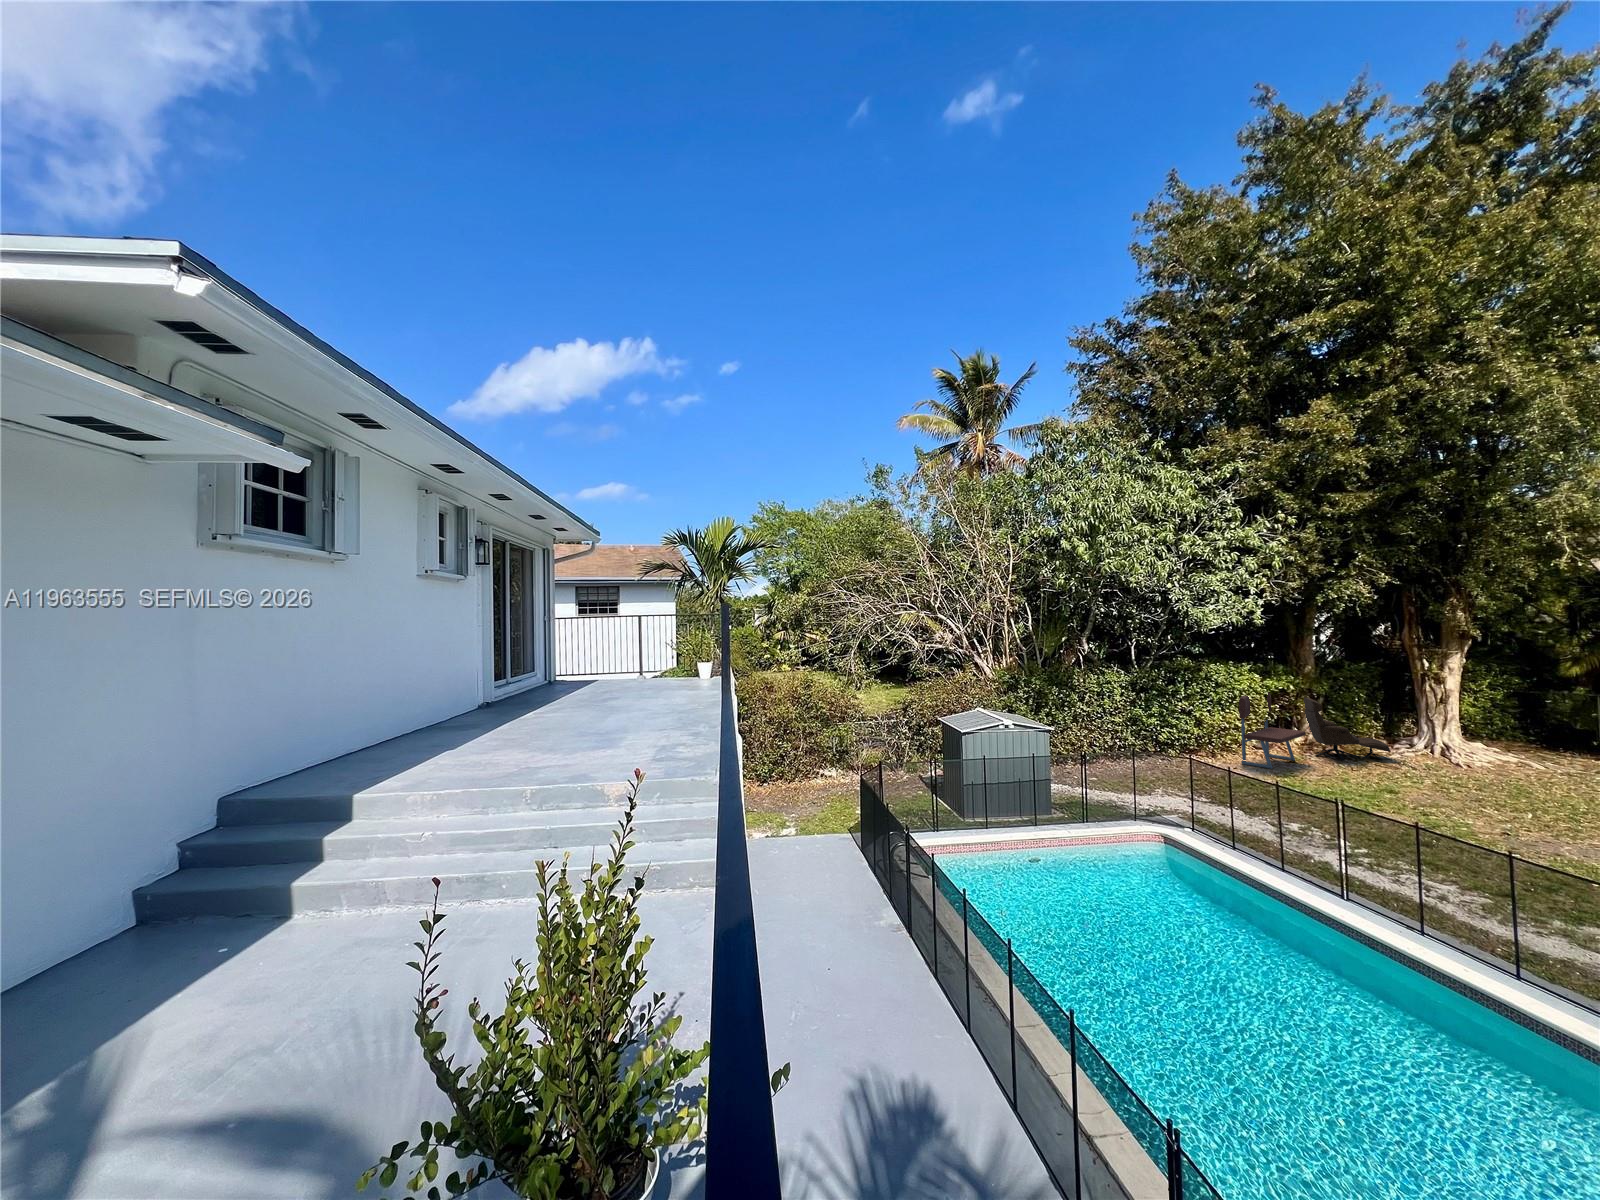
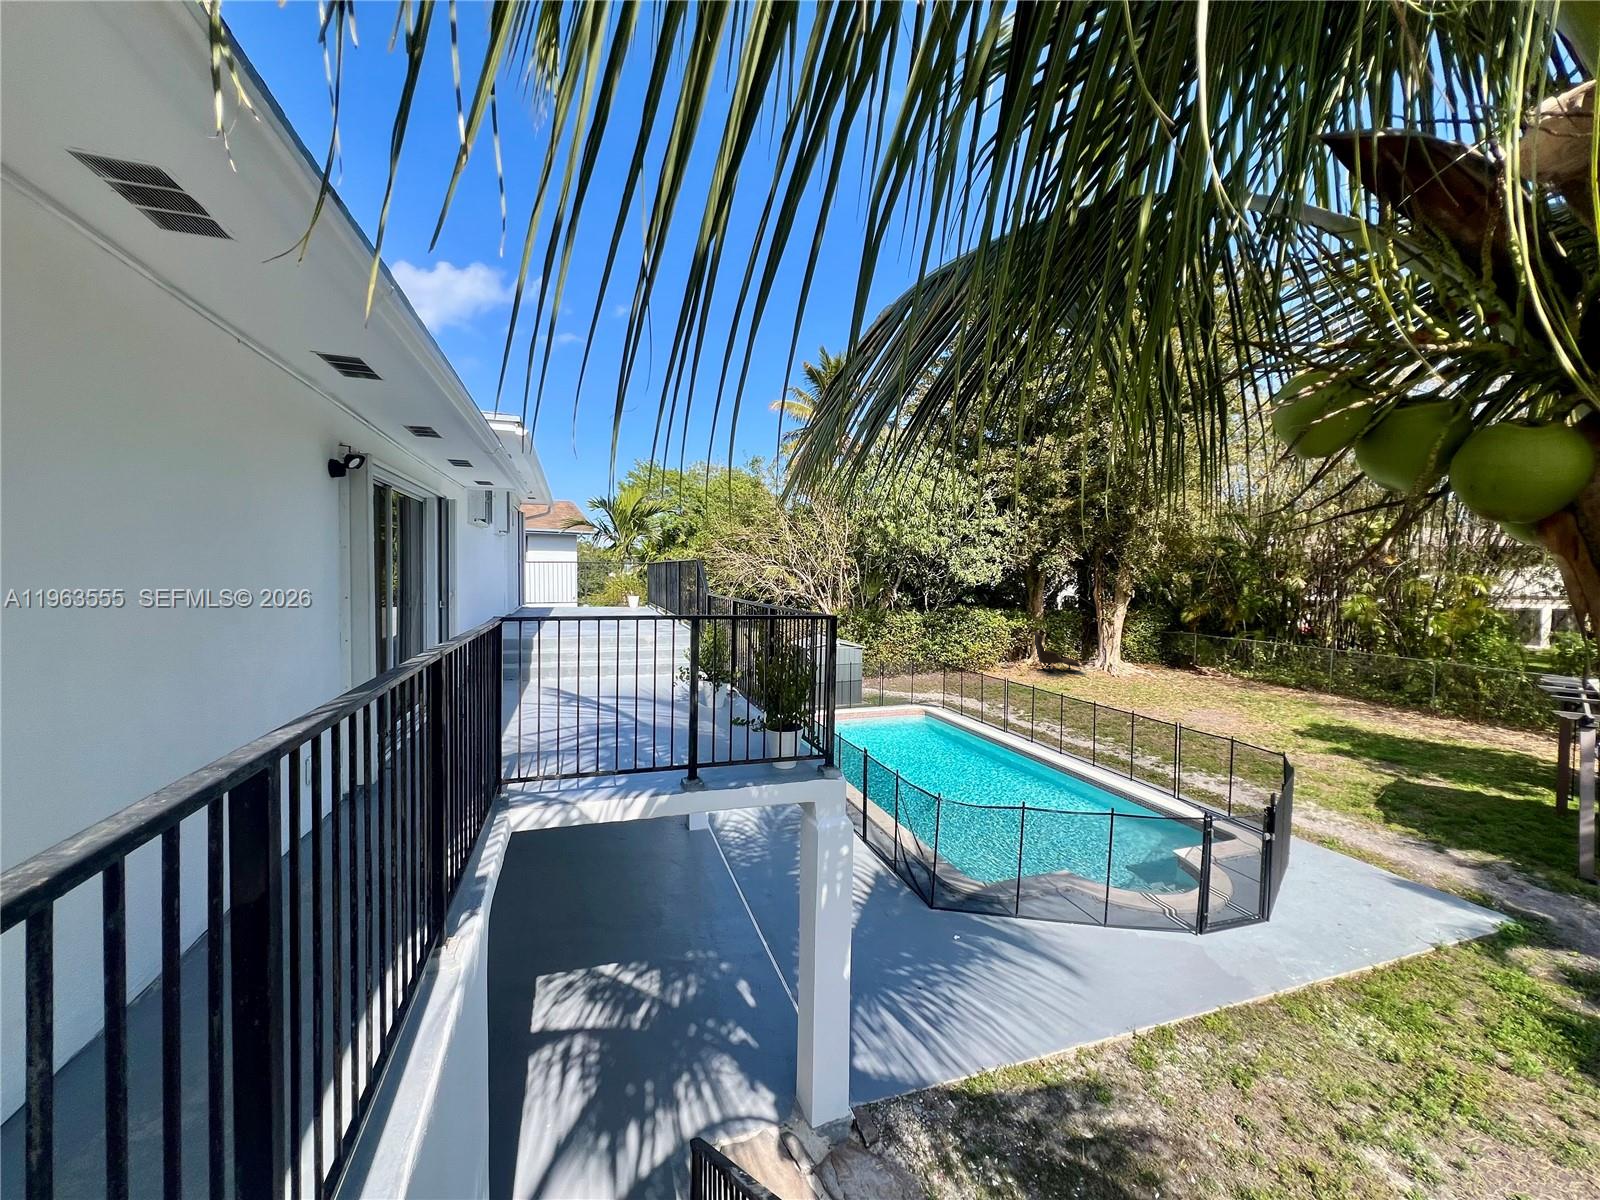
bench: present [1239,693,1306,769] -> none [990,628,1031,680]

